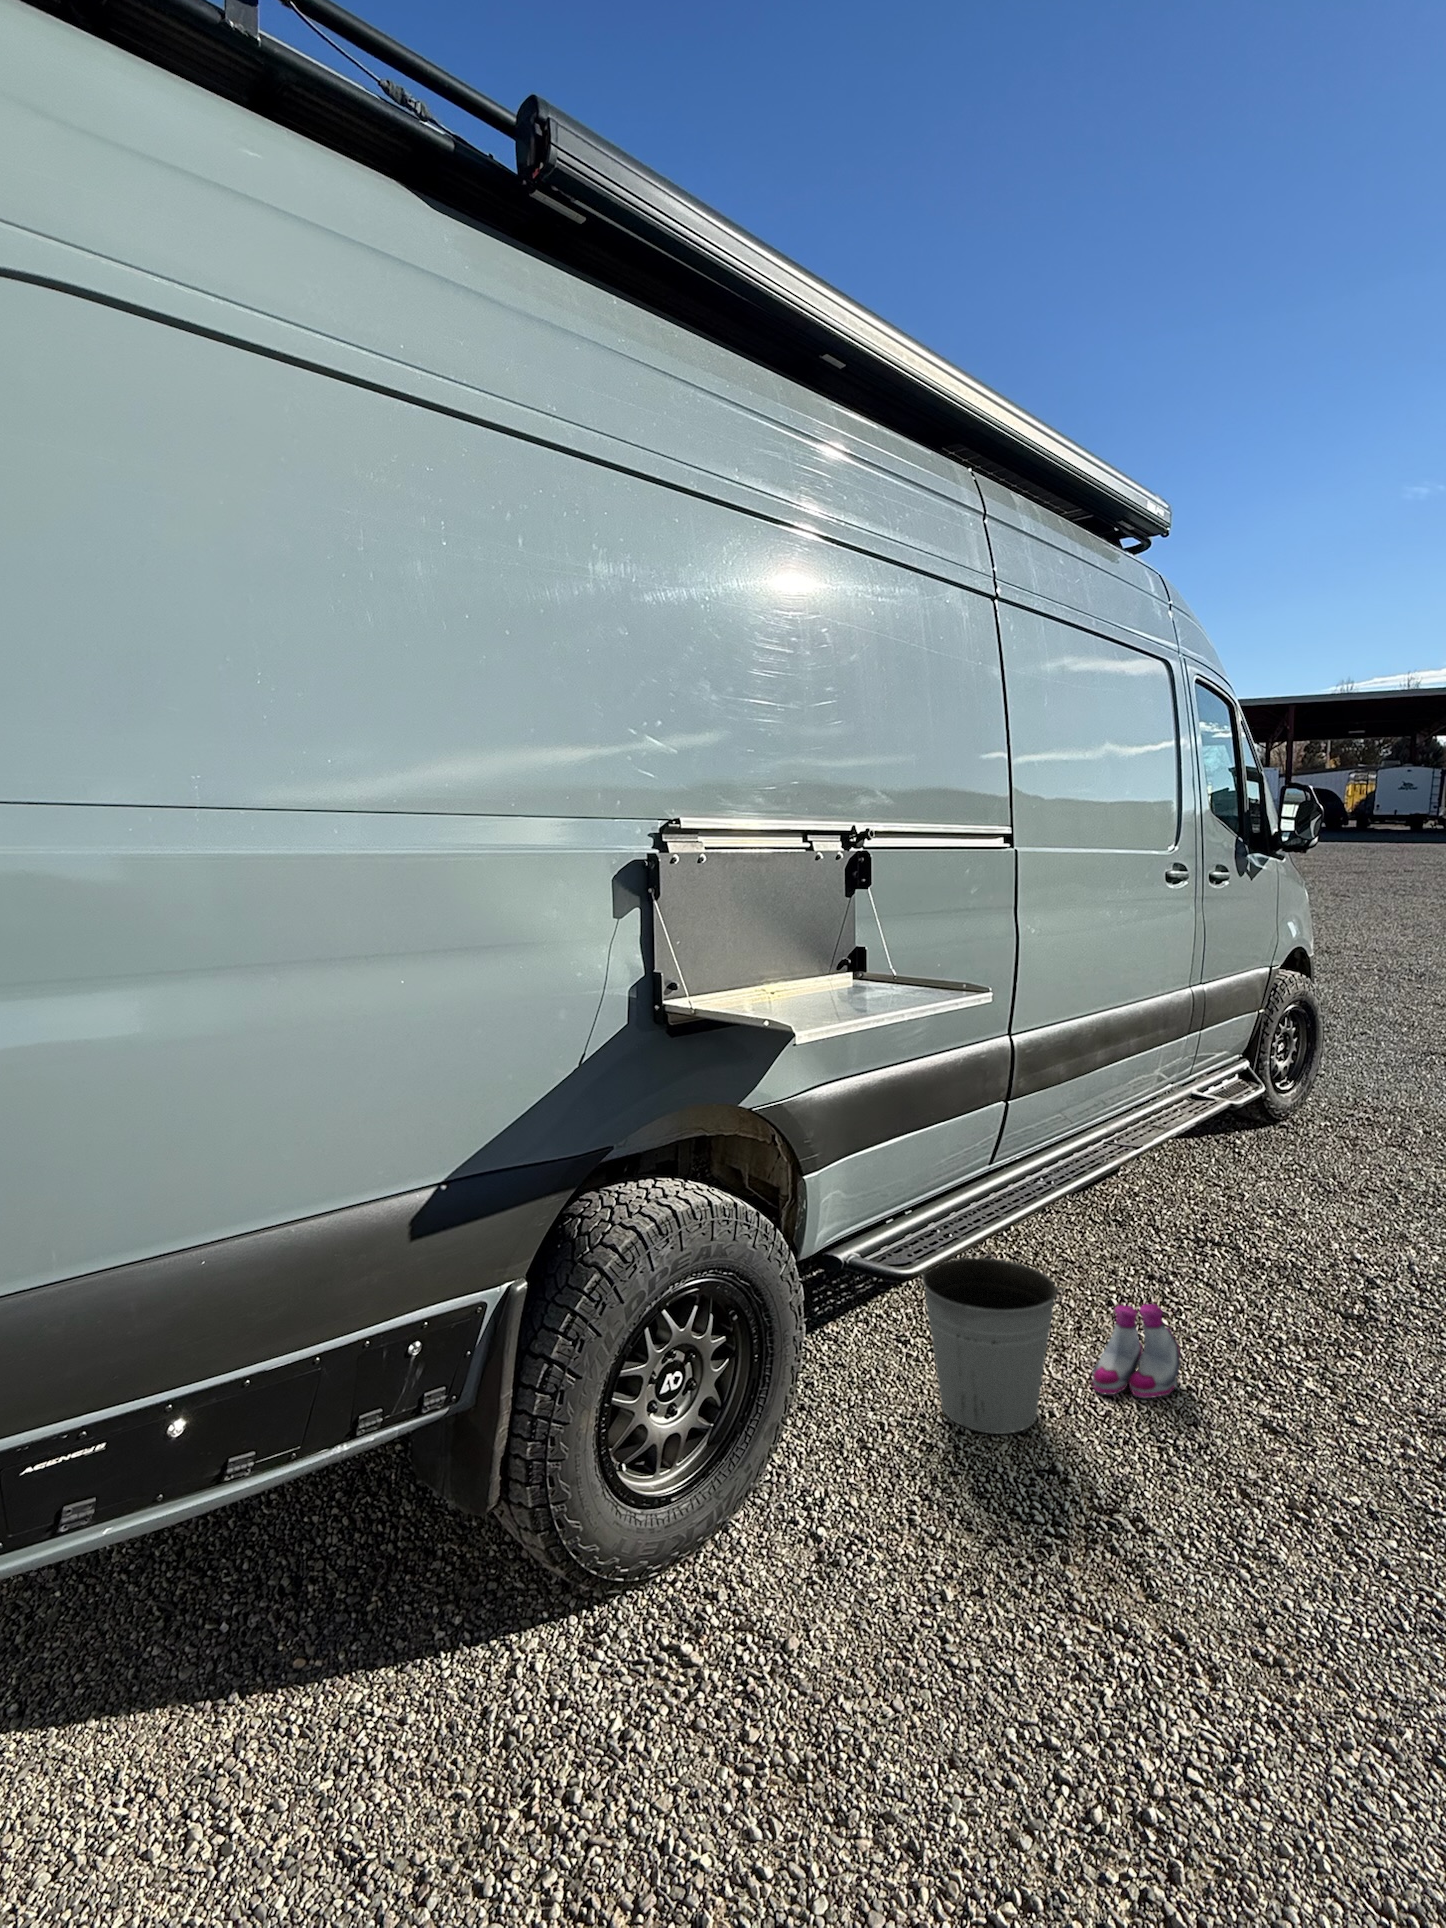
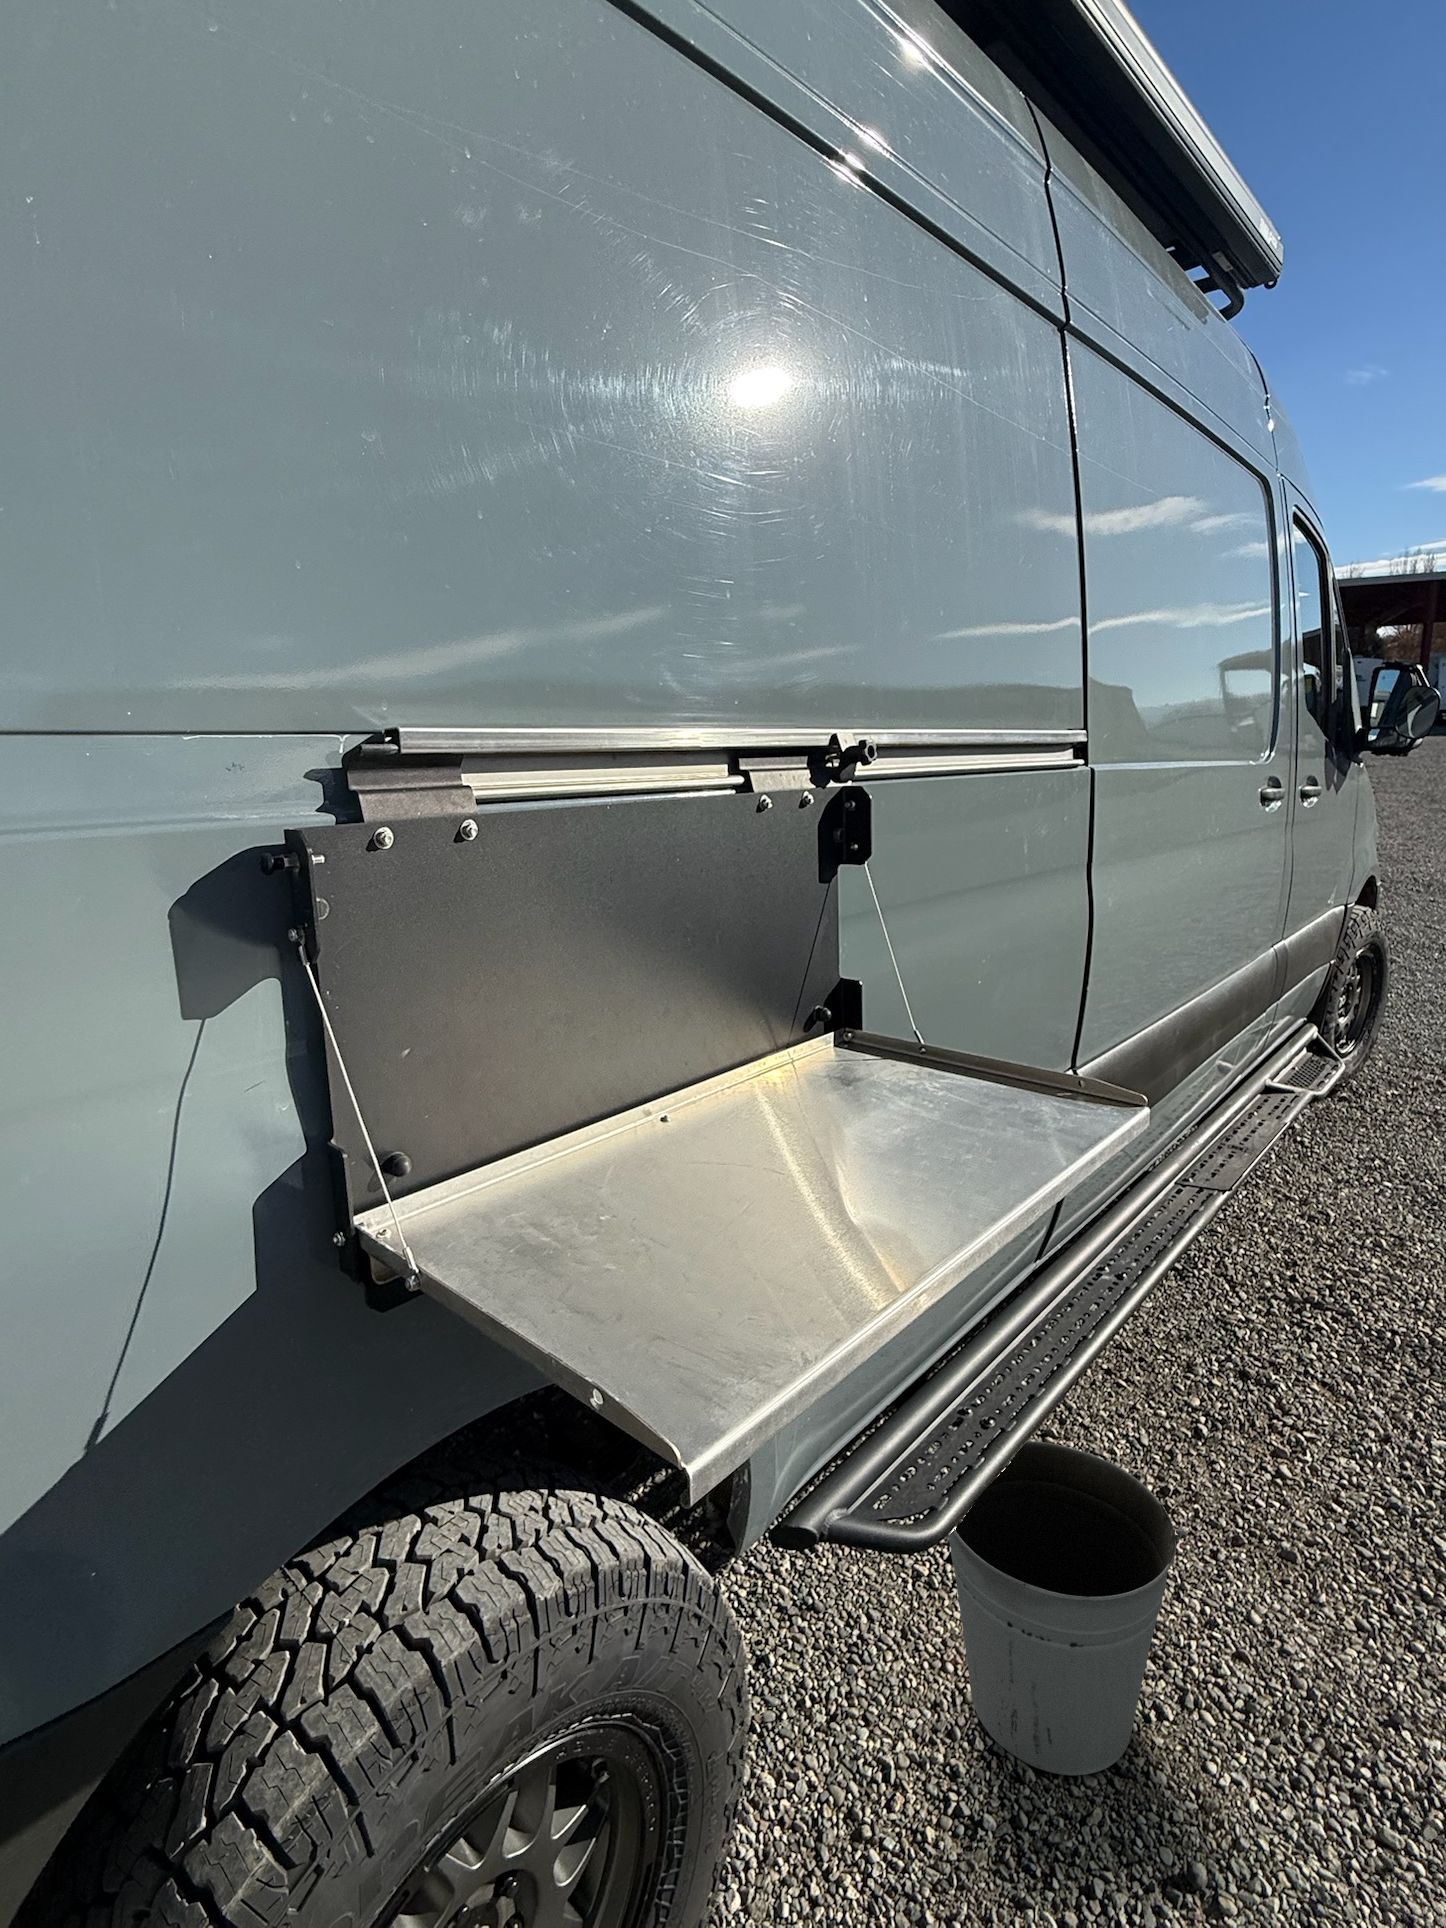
boots: present [1092,1304,1180,1398] -> none [1203,1499,1346,1664]

